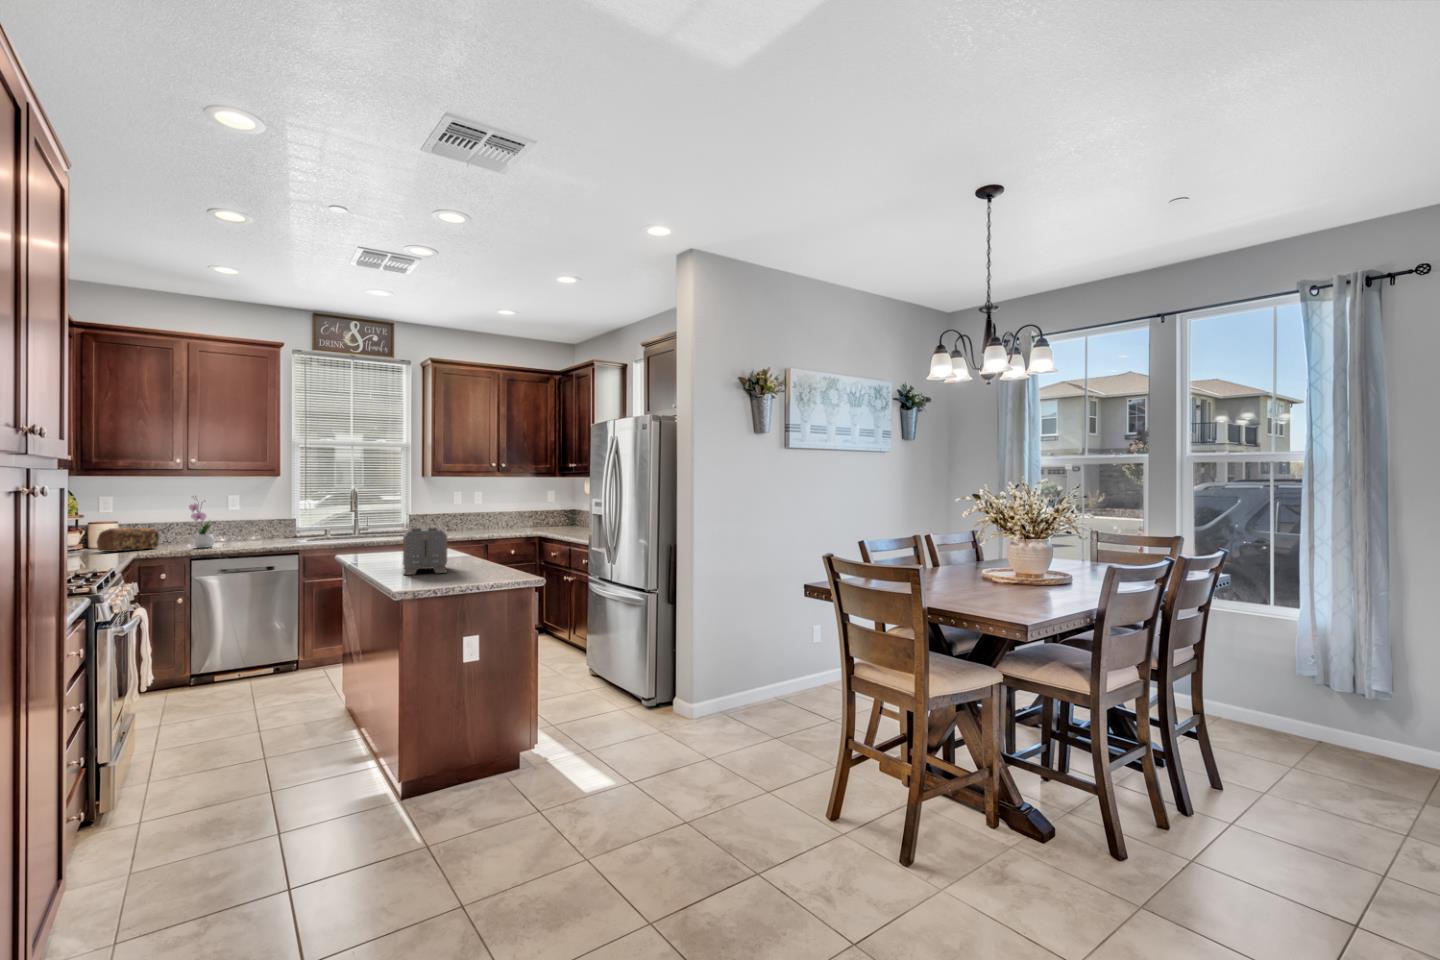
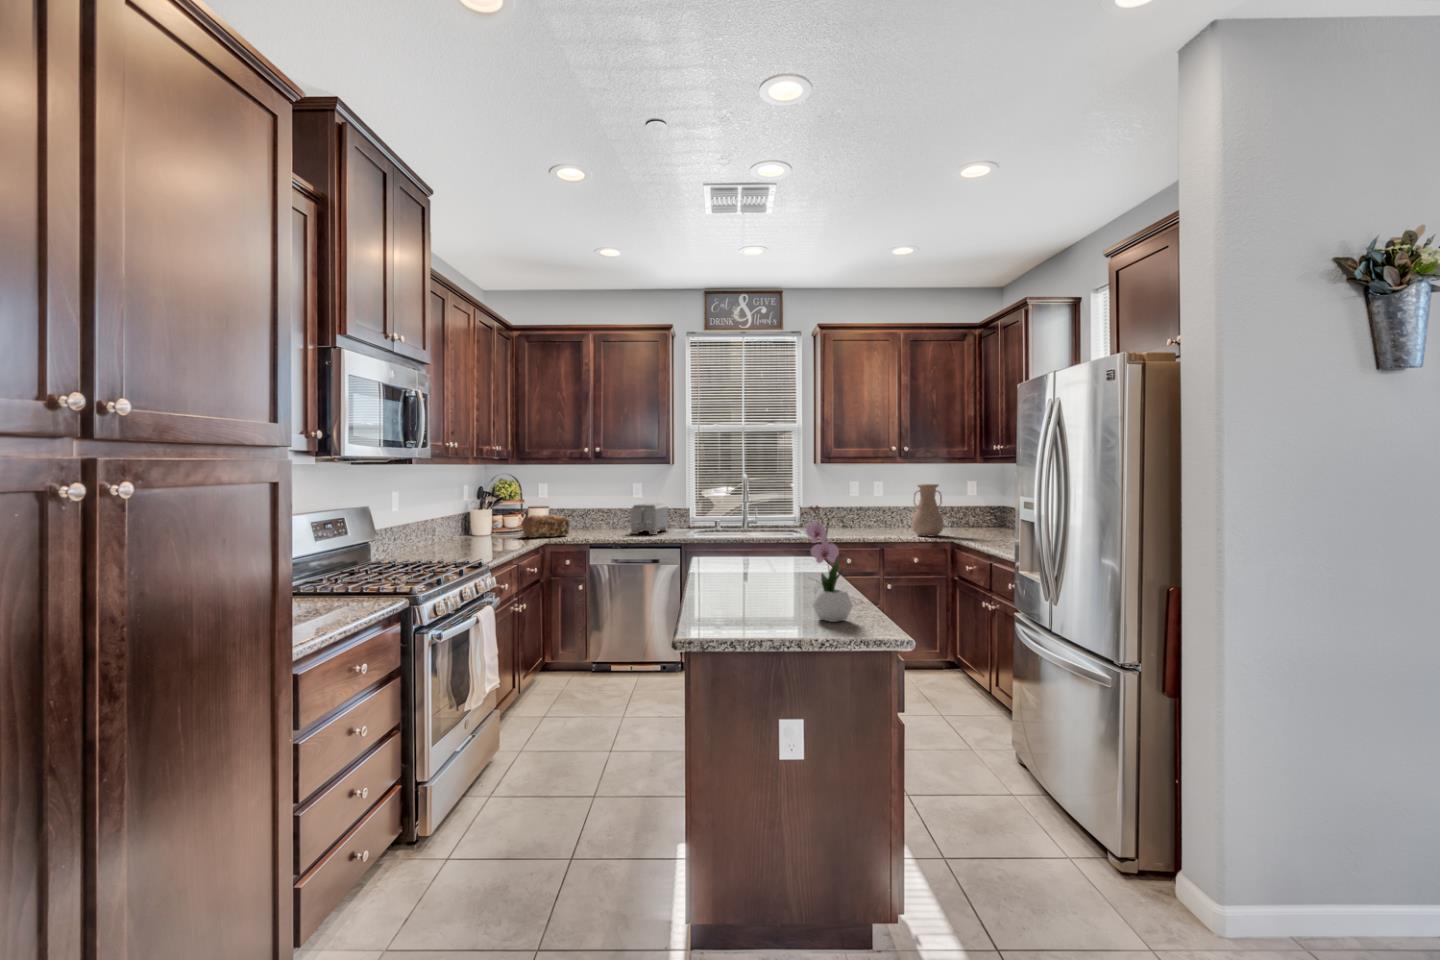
vase: none [509,492,534,533] -> present [912,484,944,536]
flower arrangement: present [189,502,215,548] -> present [806,506,853,622]
toaster: present [403,528,447,575] -> present [630,503,668,534]

